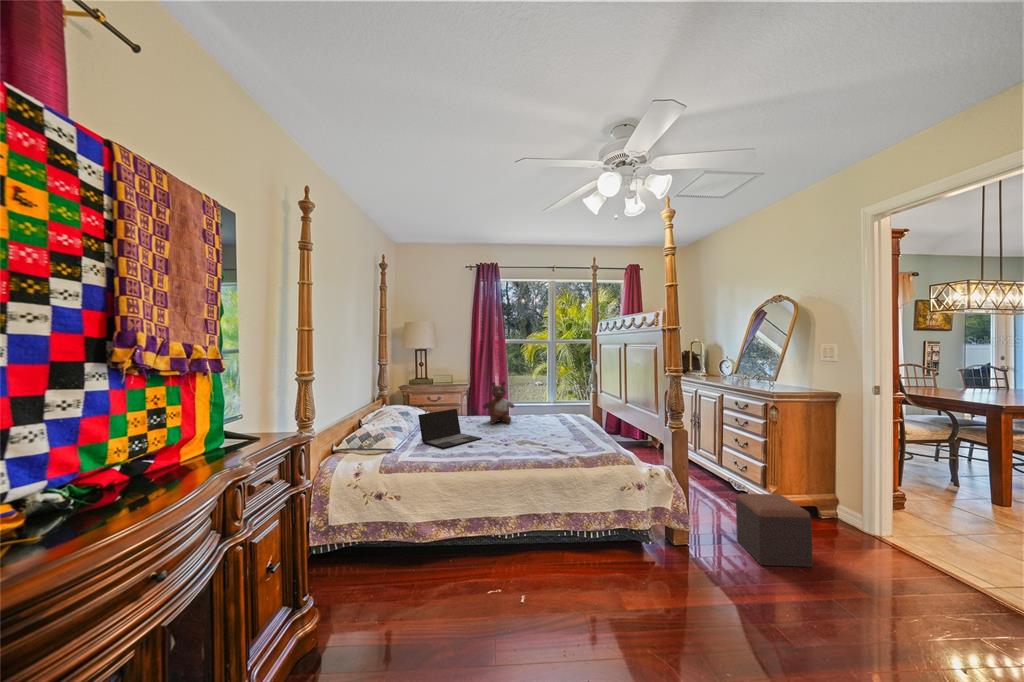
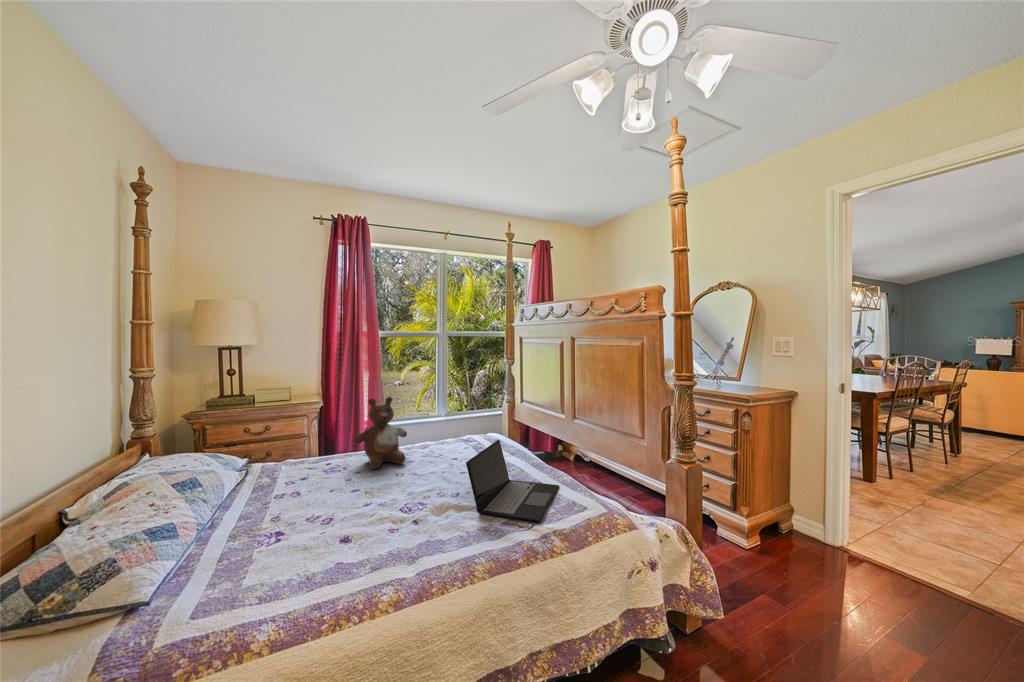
laptop: present [418,409,482,448] -> present [466,440,559,522]
footstool: present [736,494,813,567] -> none [748,529,858,647]

